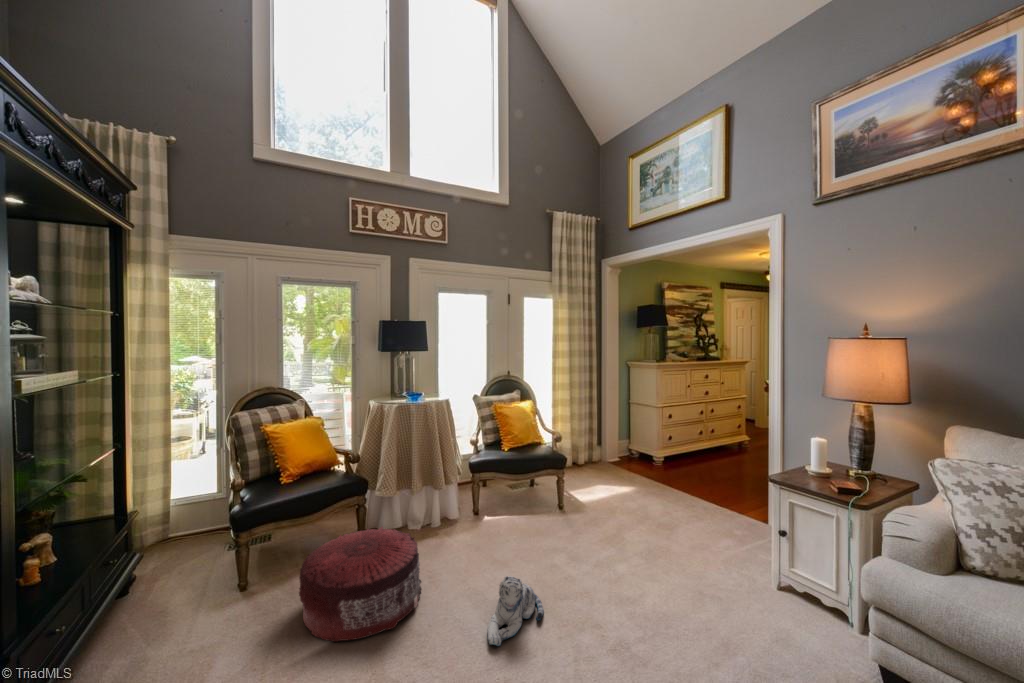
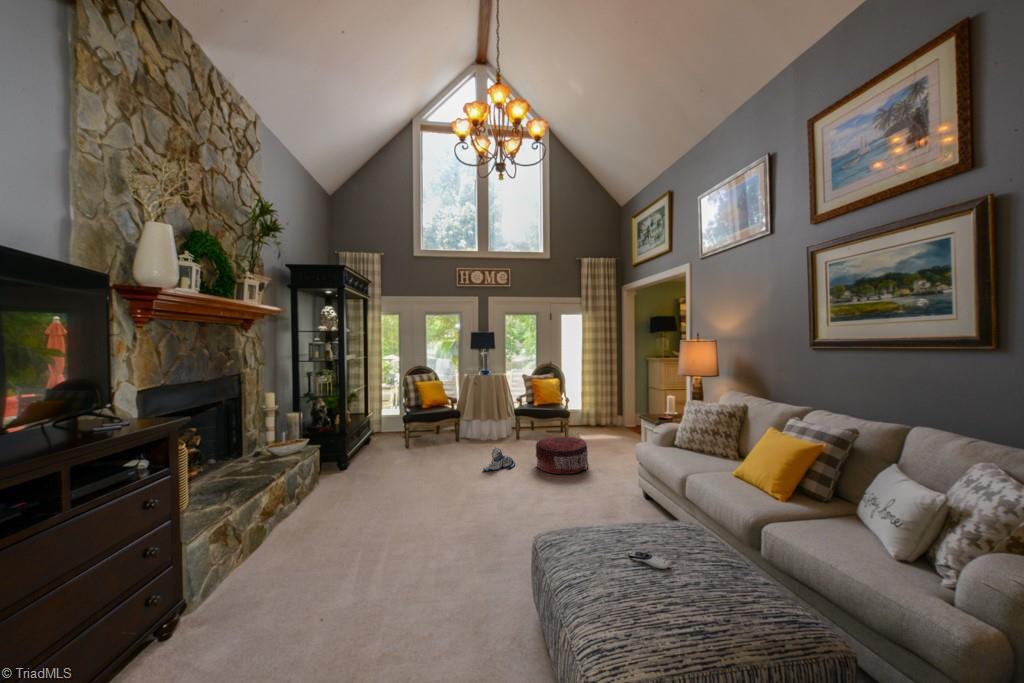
pouf: present [299,527,421,642] -> present [536,436,588,474]

